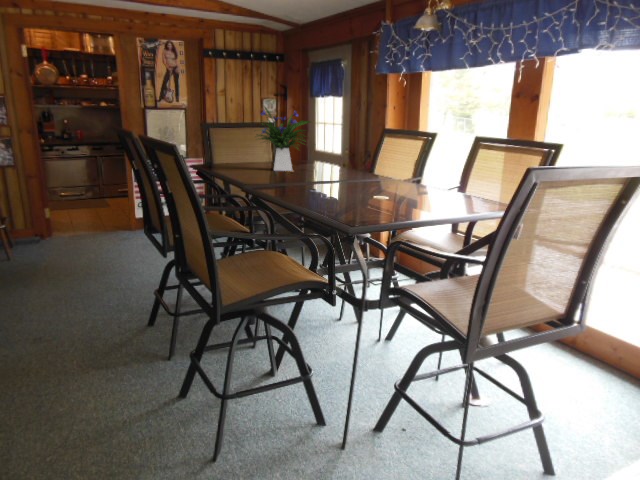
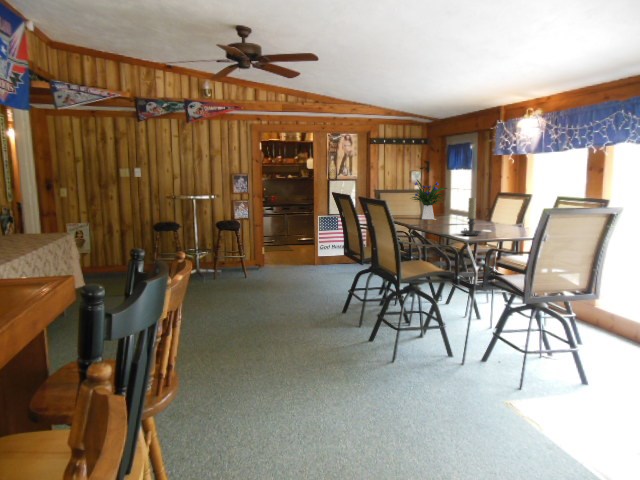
candle holder: none [336,137,373,208] -> present [461,198,482,236]

